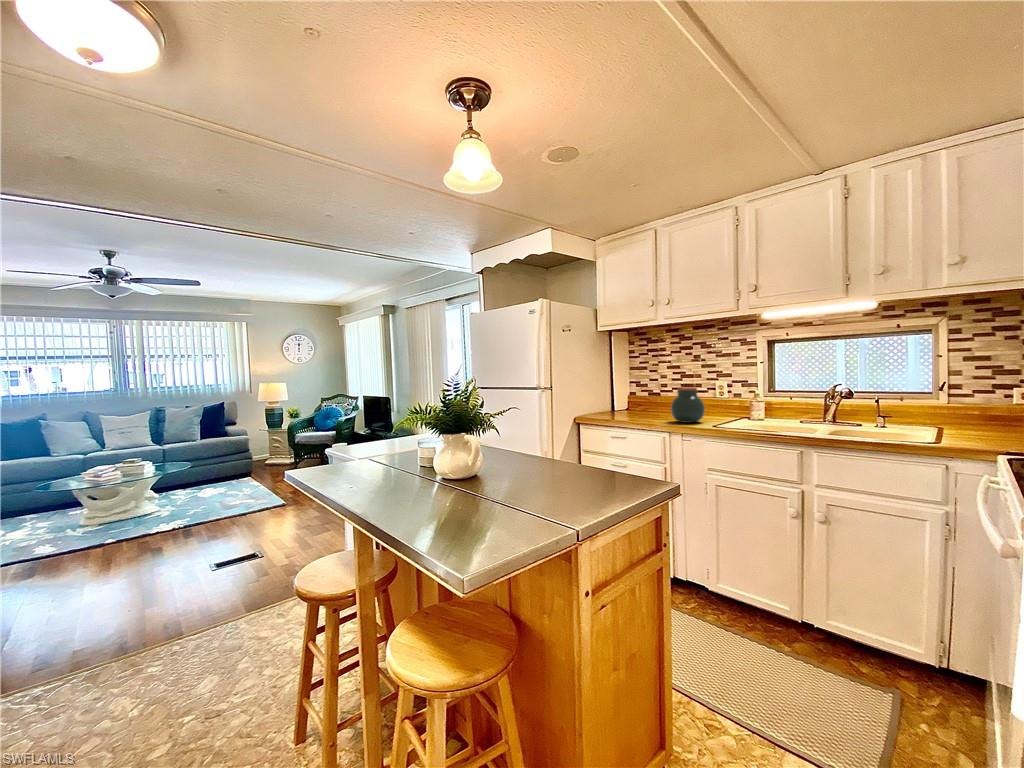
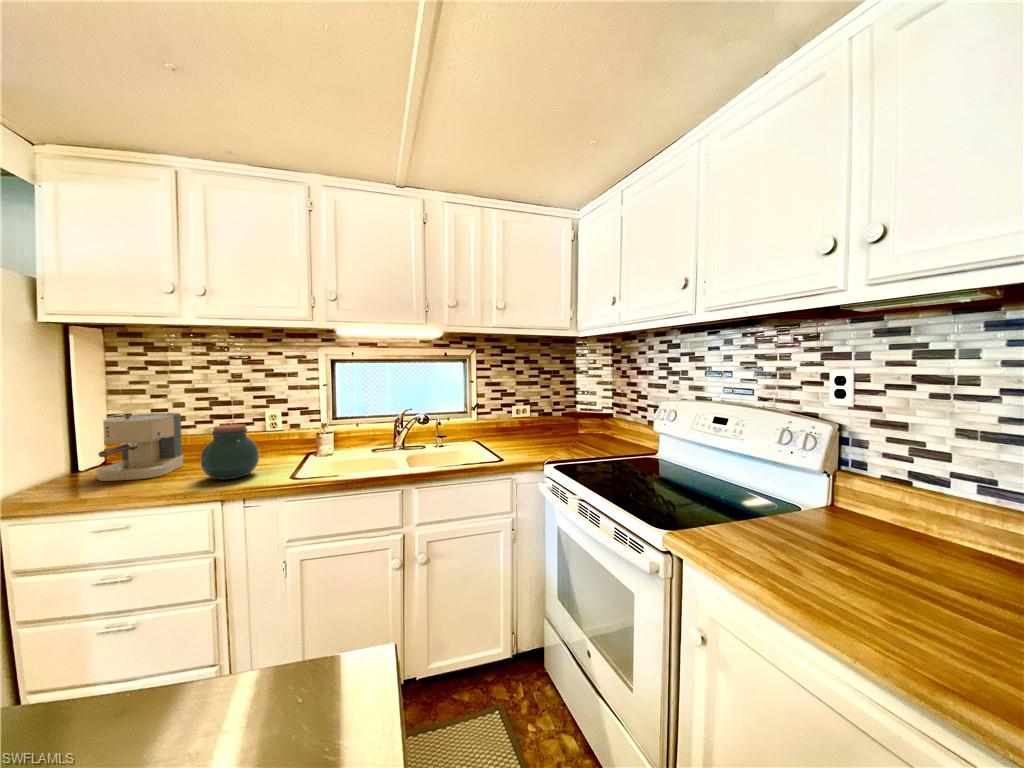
coffee maker: none [624,380,665,418] -> present [96,413,183,481]

